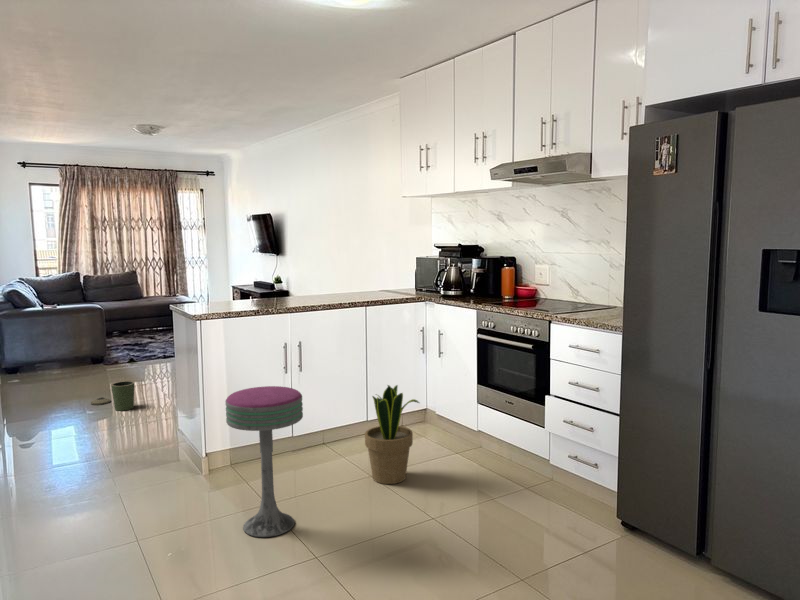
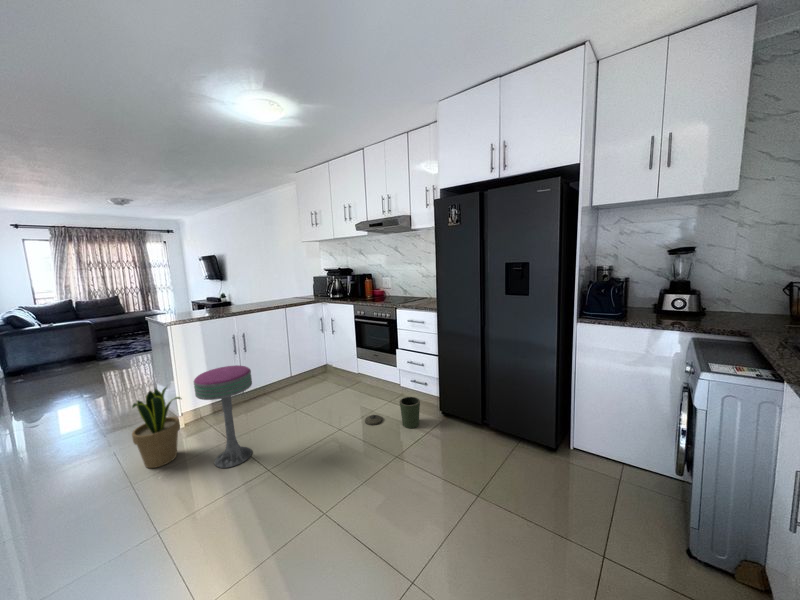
trash can: present [91,381,134,411] -> present [365,397,420,428]
potted plant: present [365,385,419,484] -> present [132,387,181,468]

